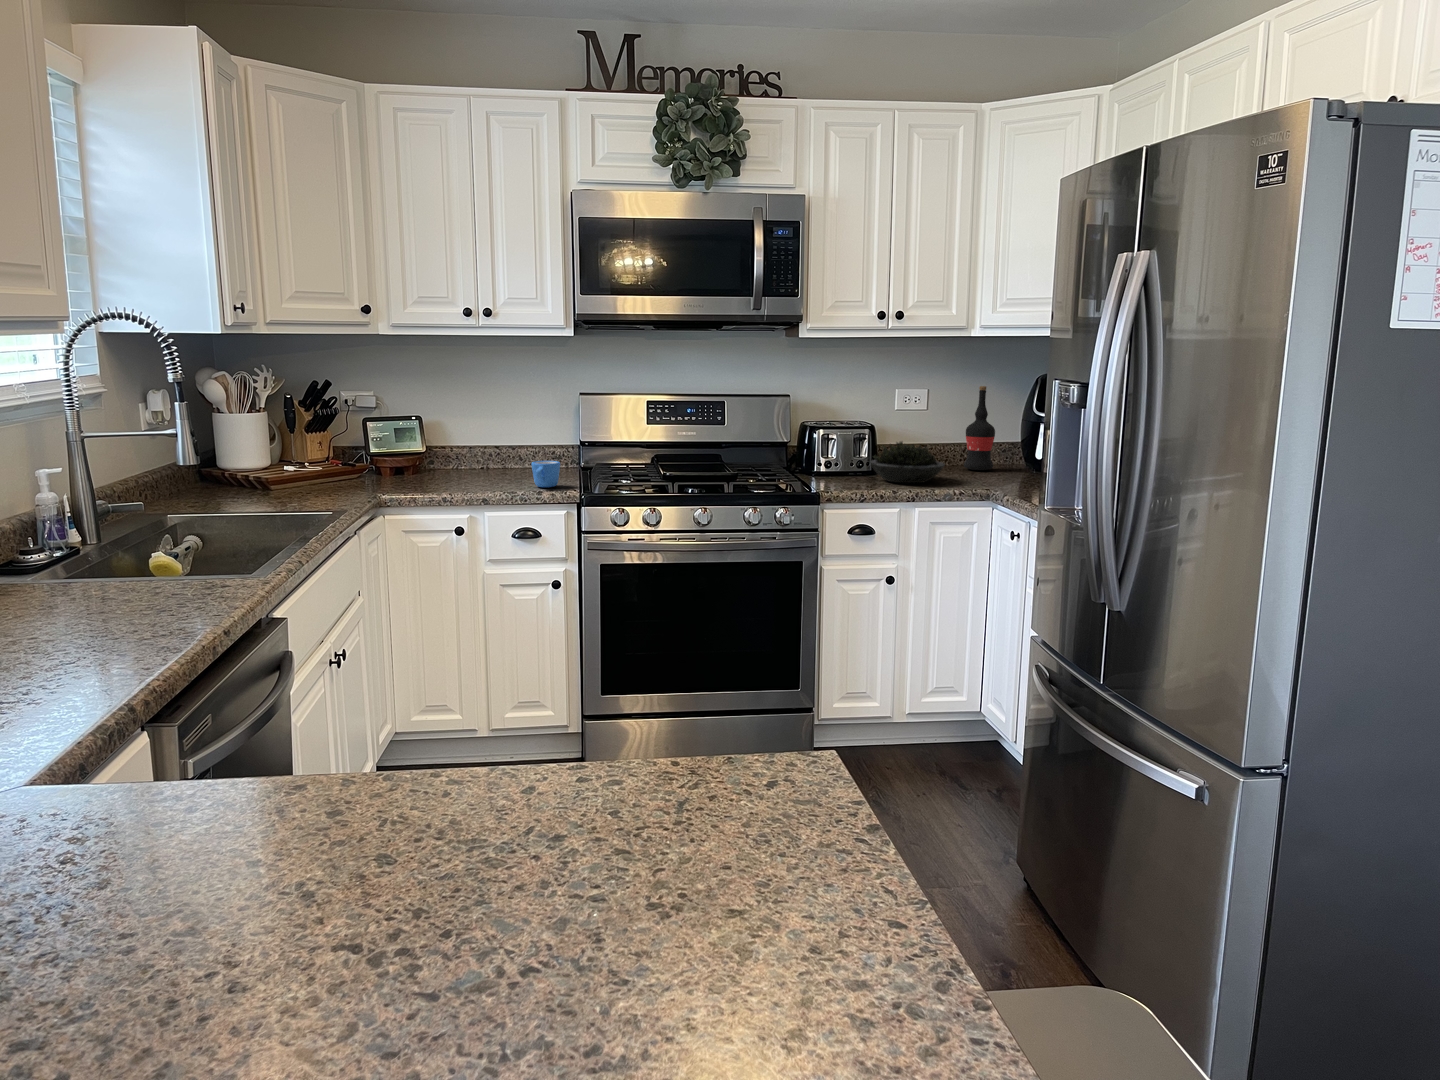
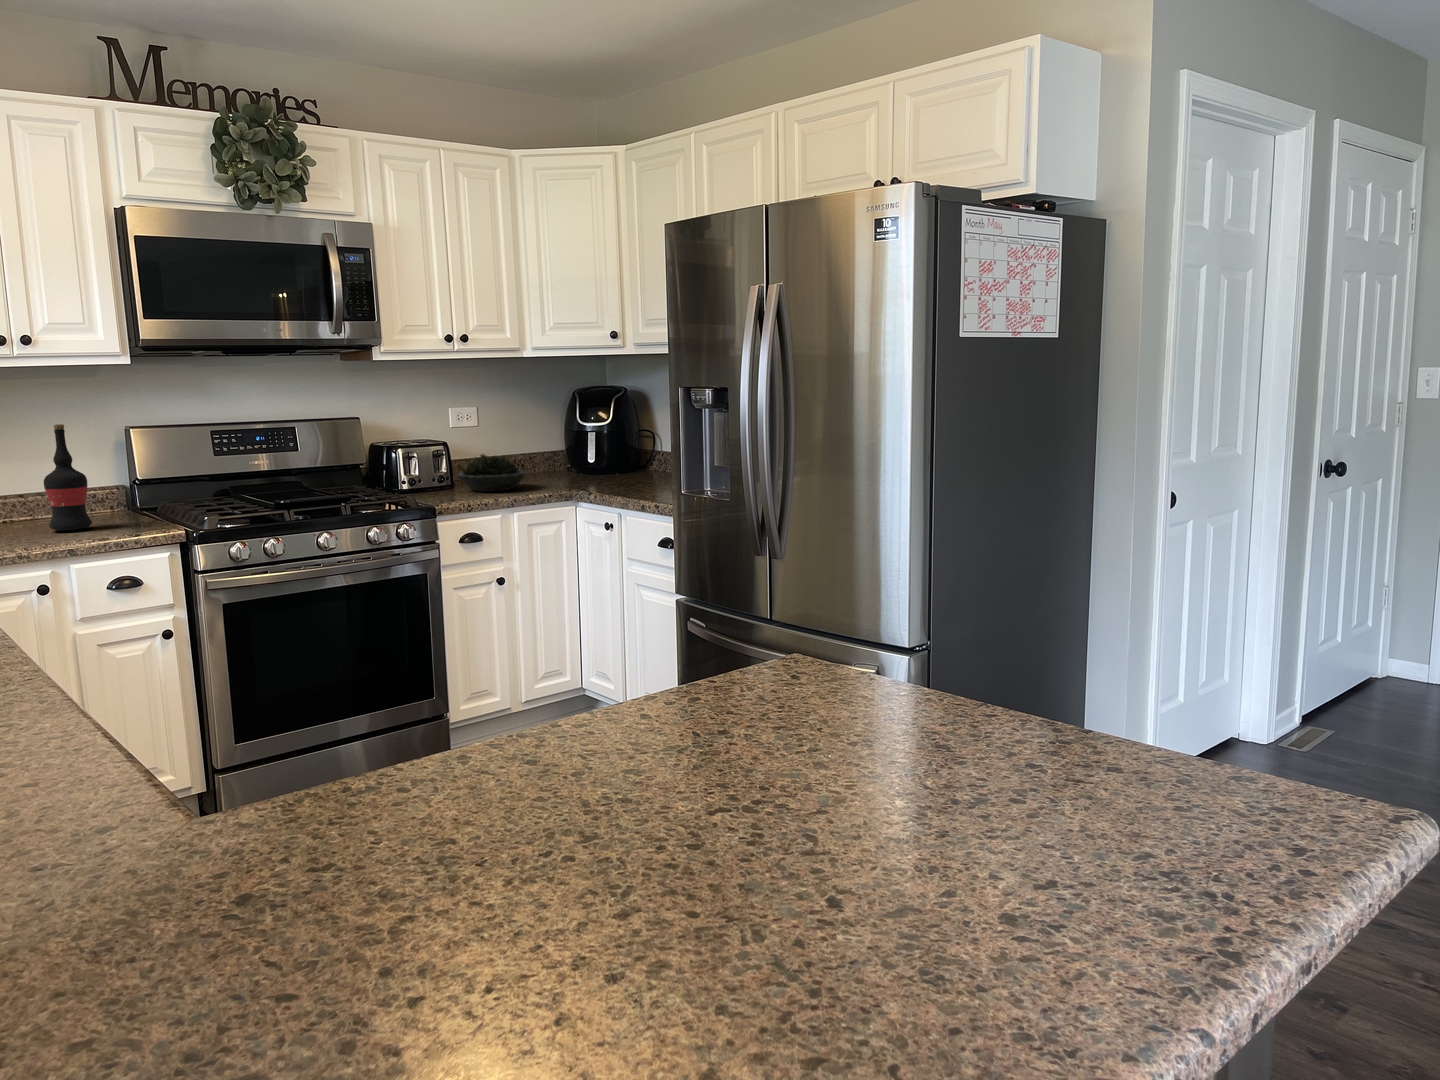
wine bottle: present [964,386,995,470] -> present [44,424,92,530]
mug: present [531,461,560,487] -> none [112,501,148,531]

